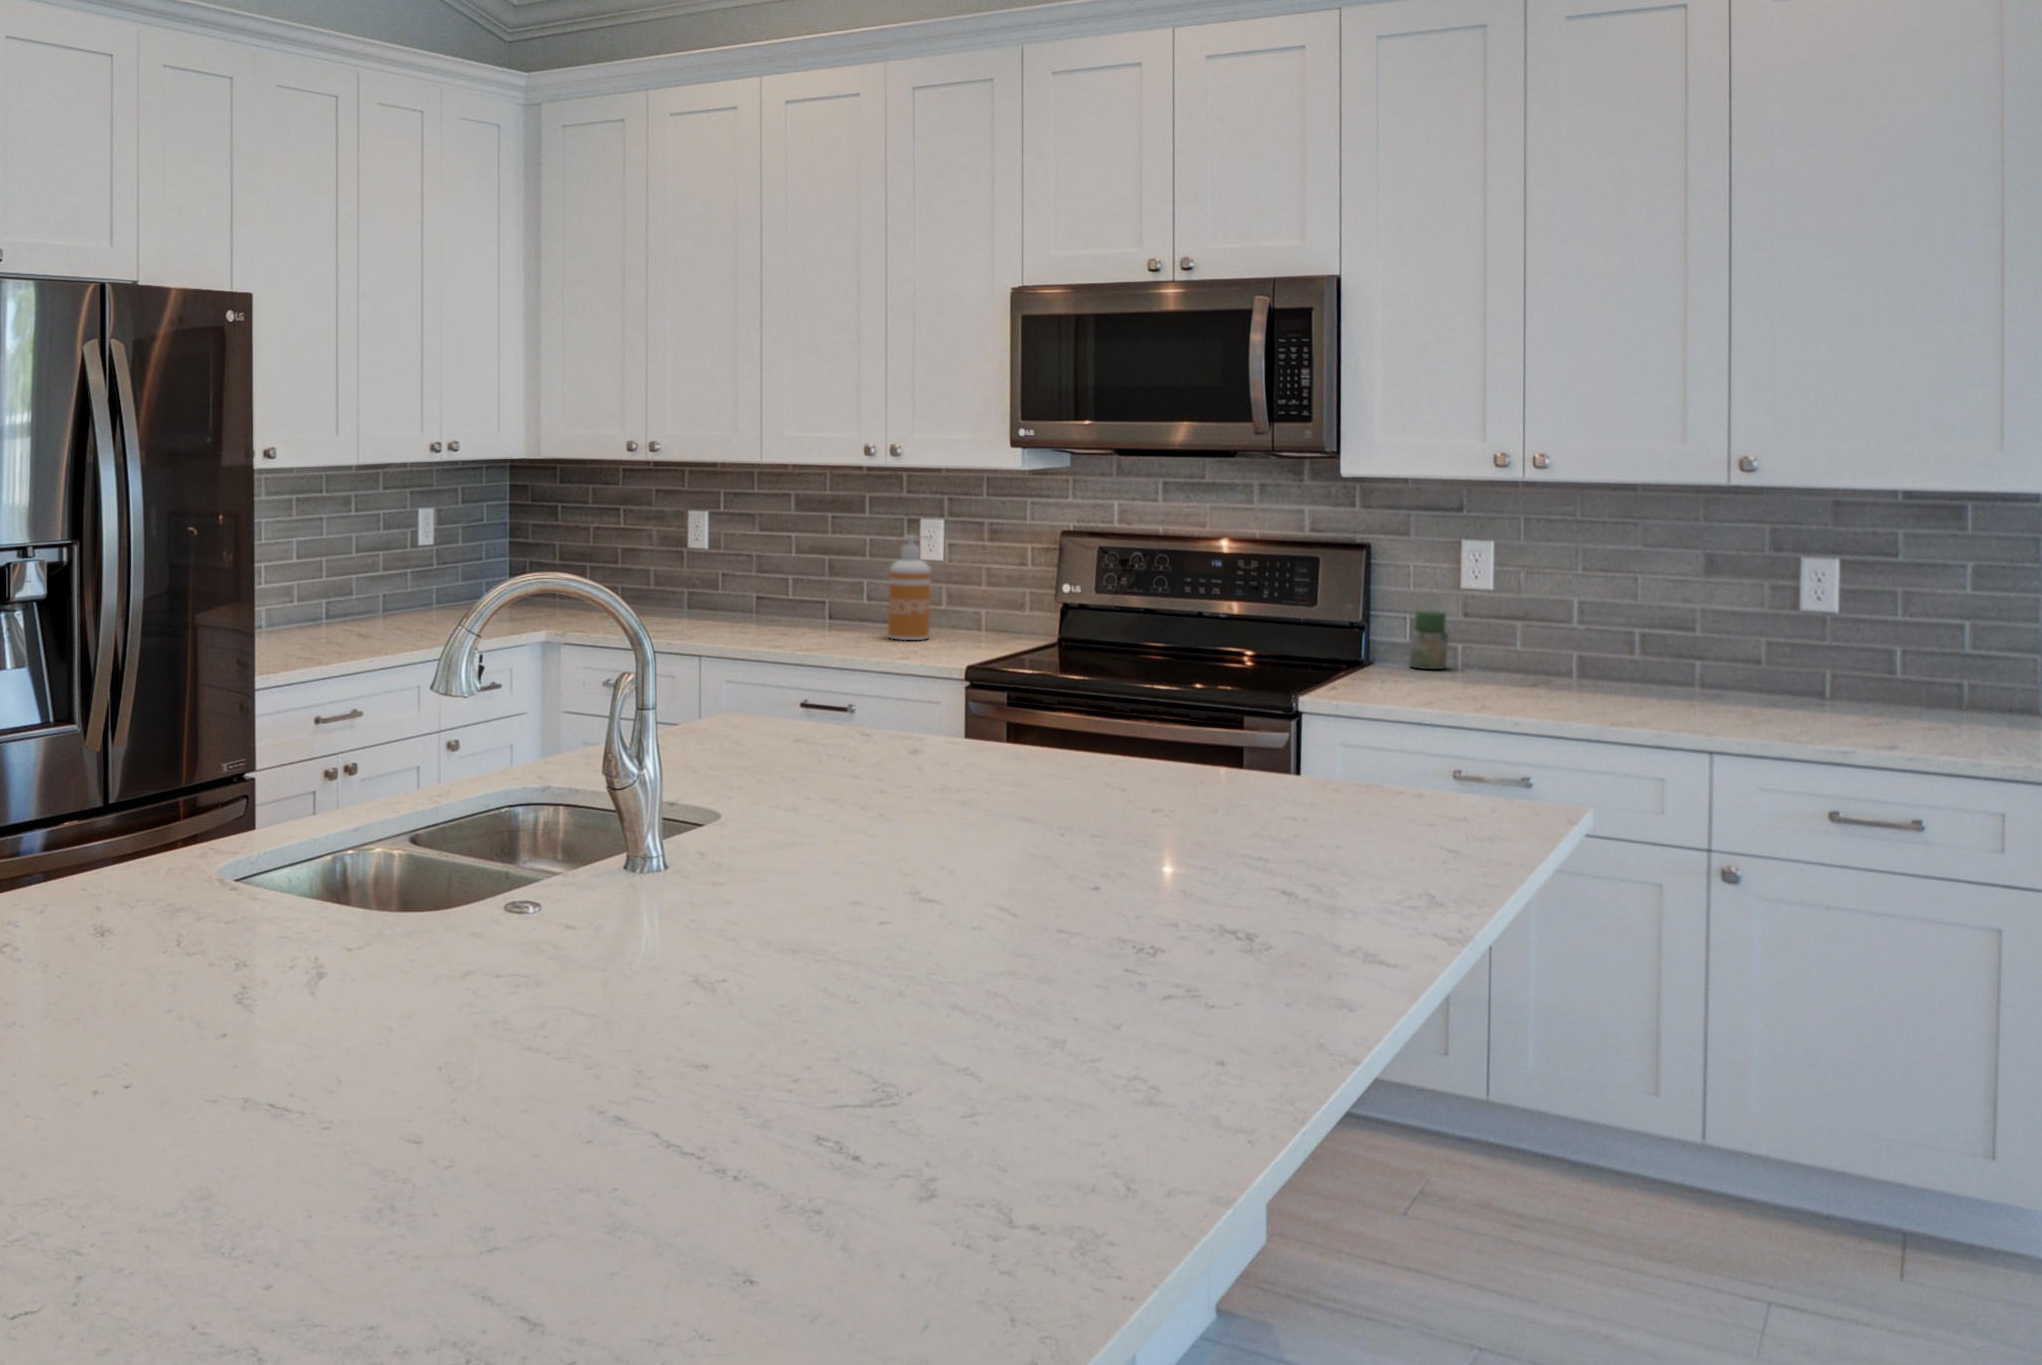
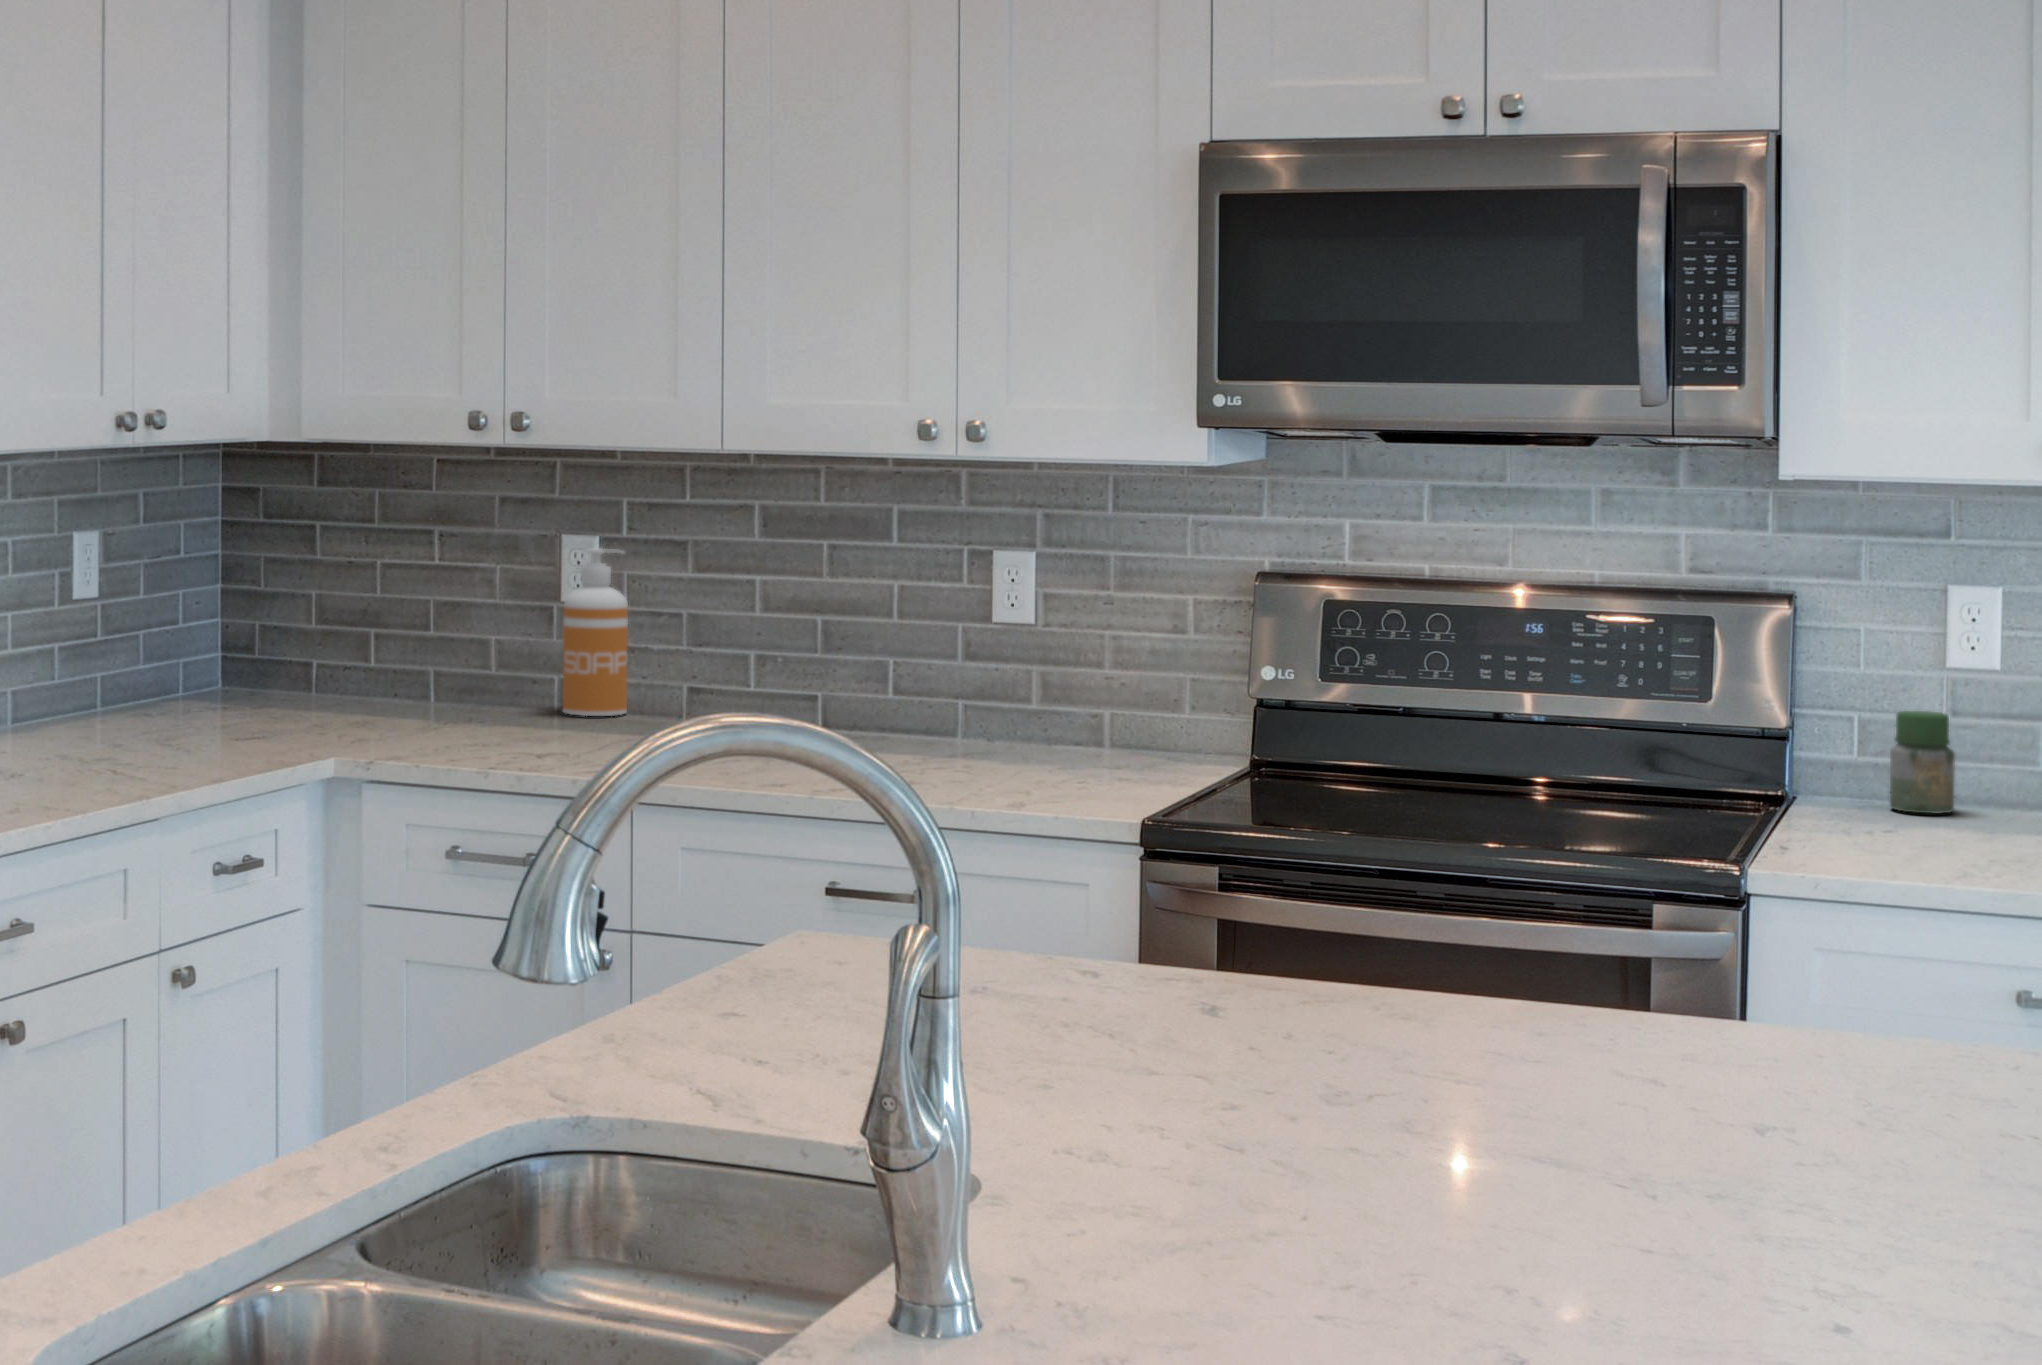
soap dispenser: present [888,535,931,640] -> present [563,548,628,716]

